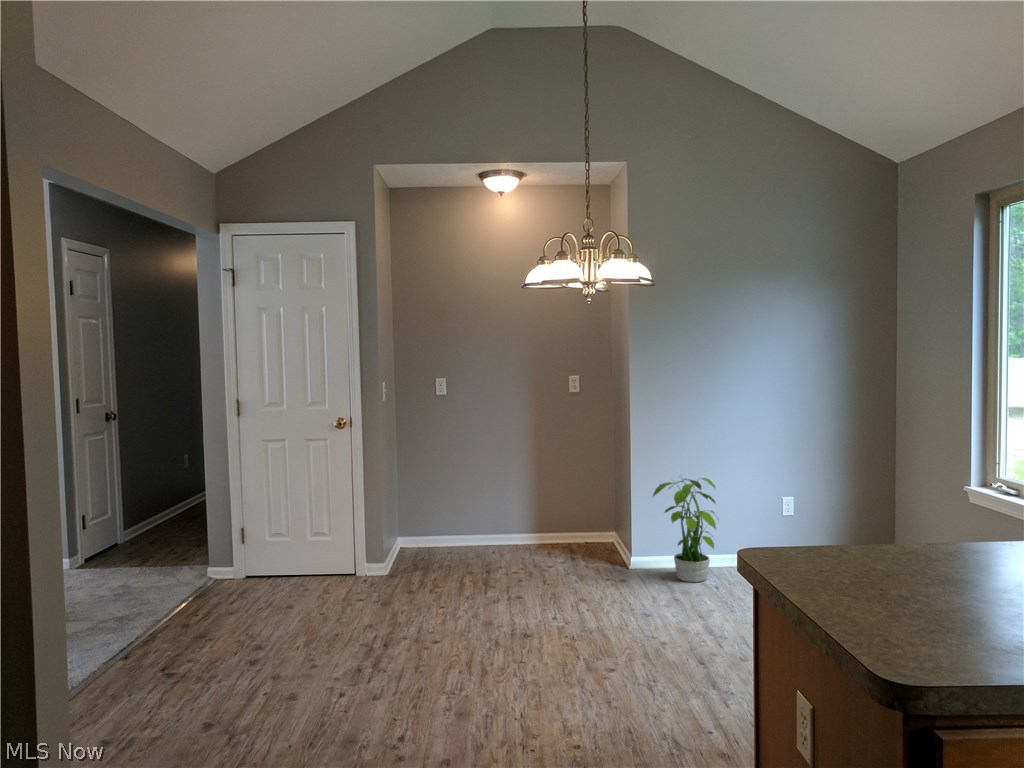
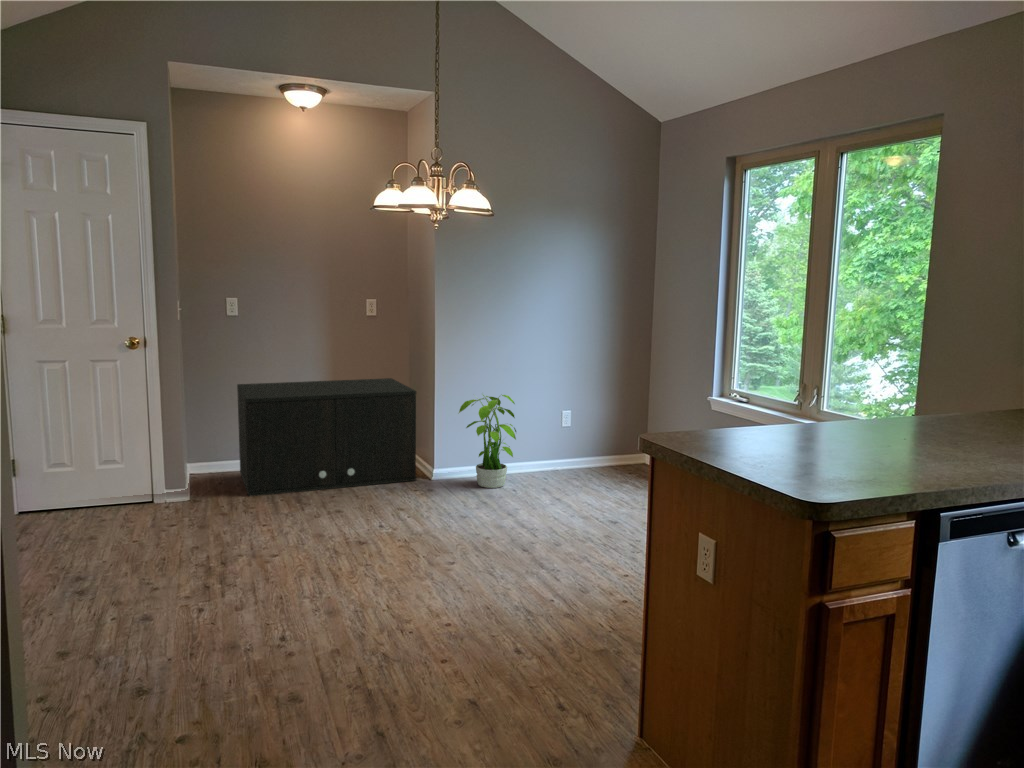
storage cabinet: none [438,457,611,574] -> present [237,378,416,496]

